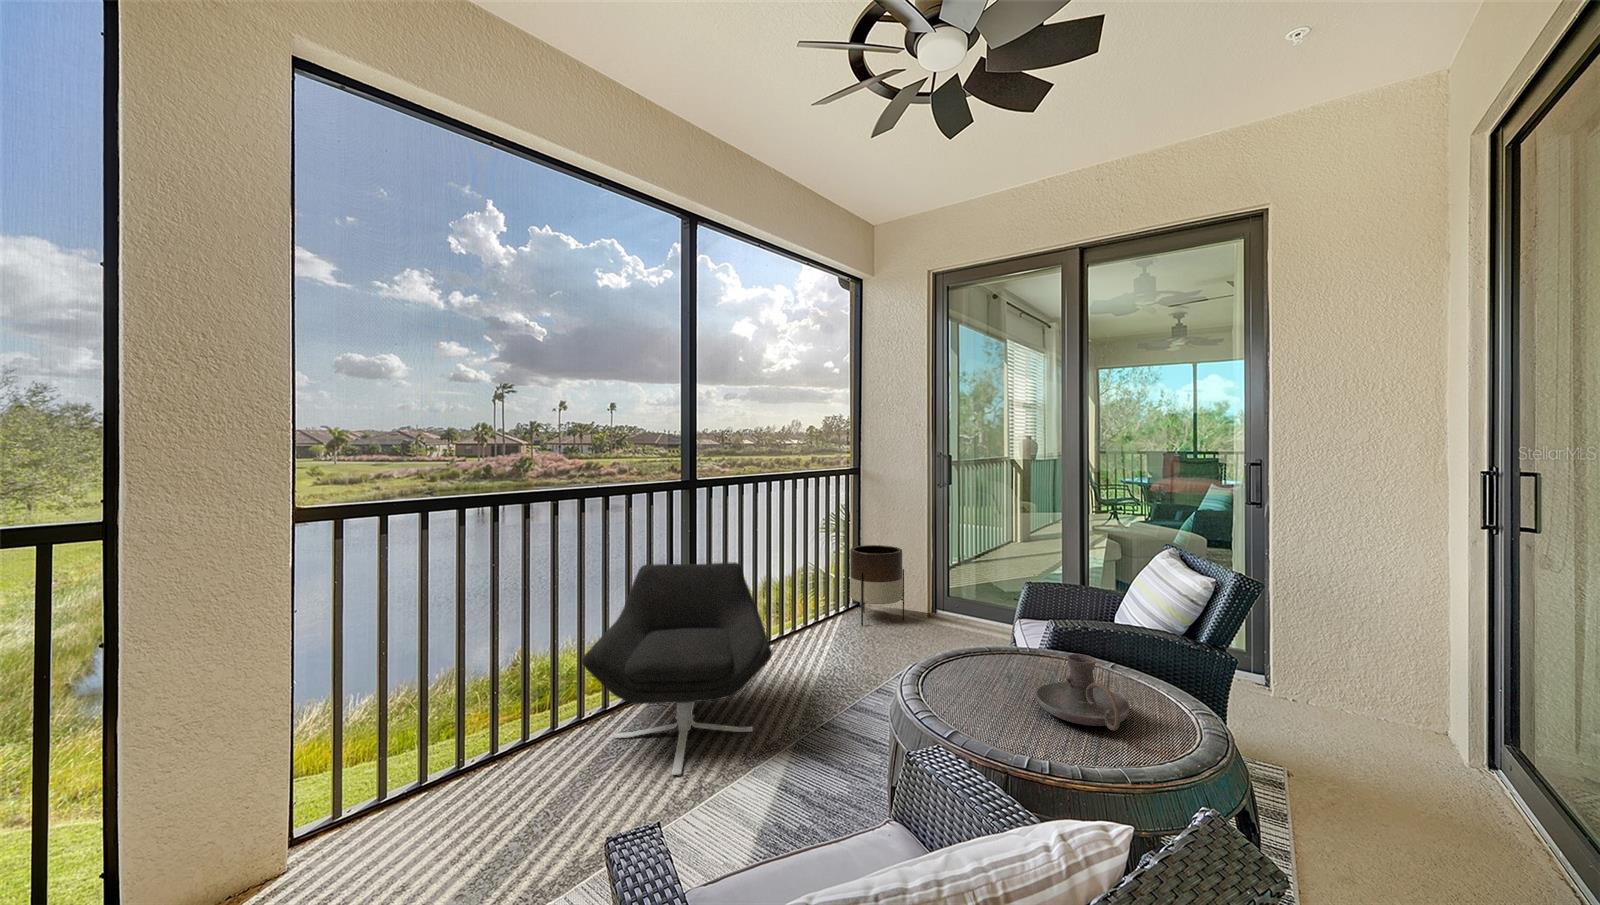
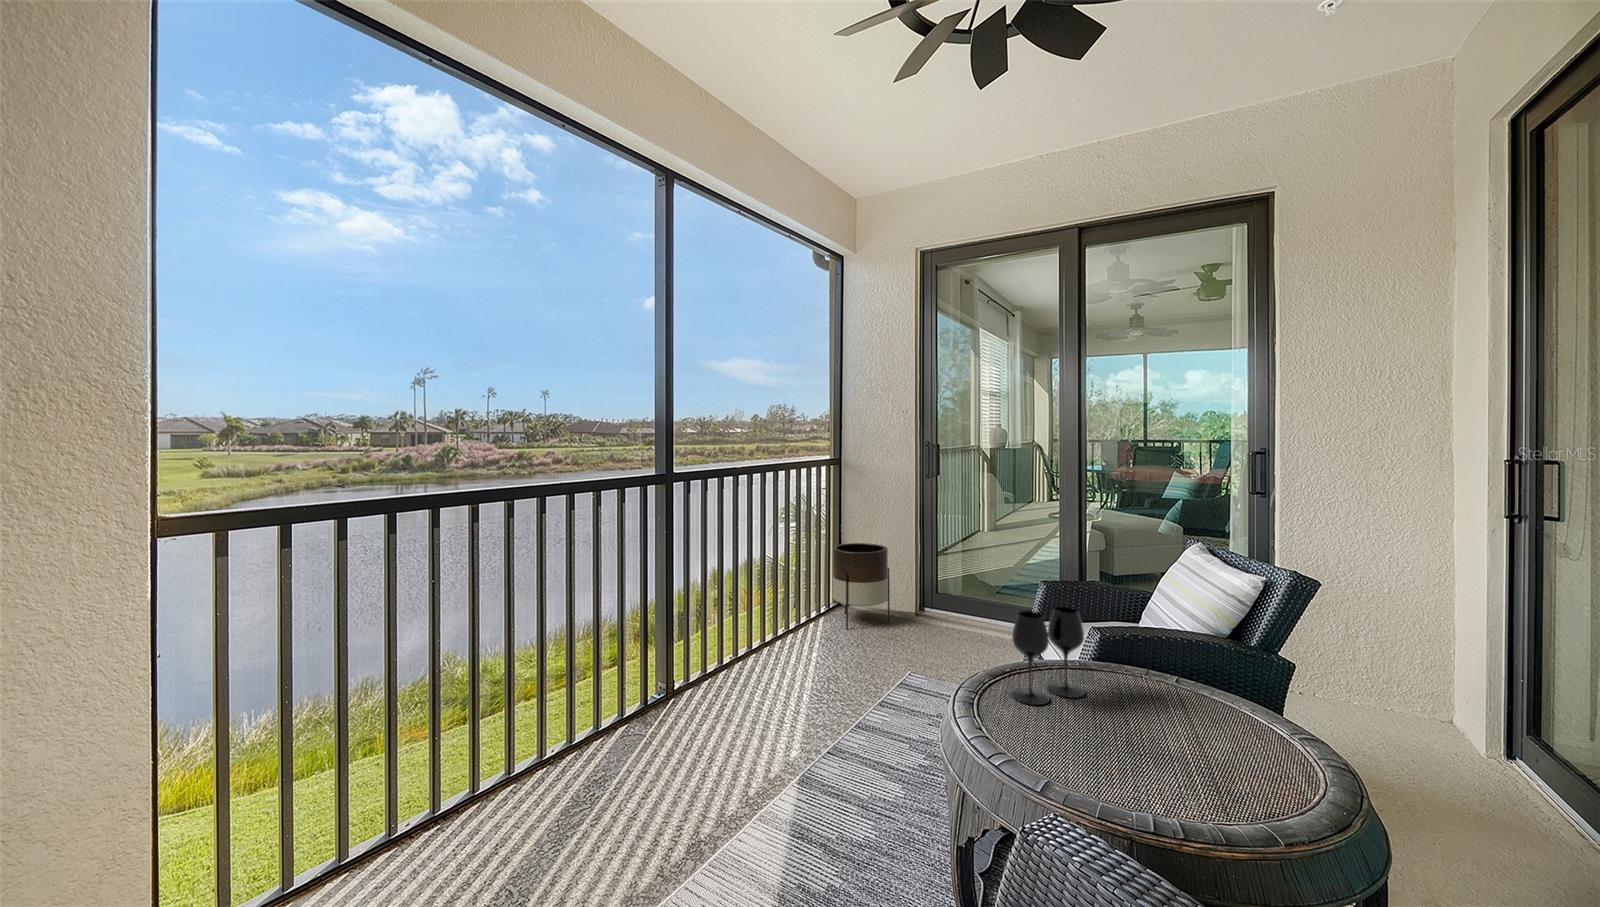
lounge chair: present [582,562,772,775] -> none [547,567,775,827]
wine glass: none [960,598,1026,680] -> present [1011,607,1085,705]
candle holder: present [1035,654,1130,731] -> none [1117,674,1244,772]

